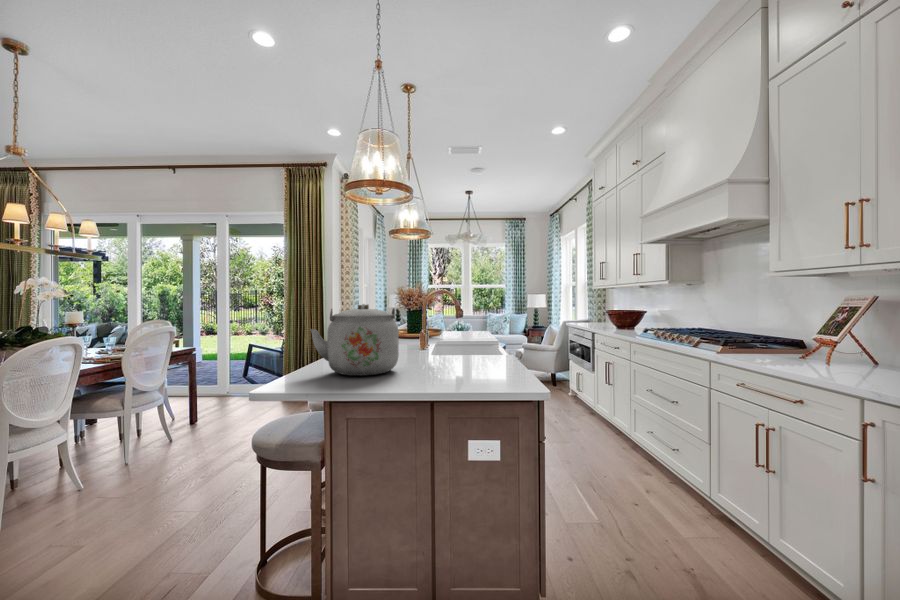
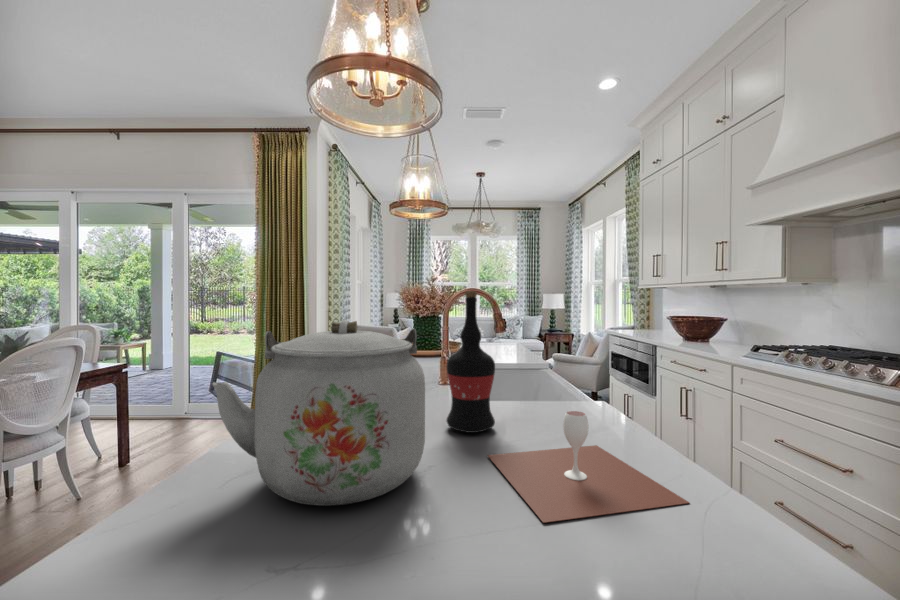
wine bottle: none [414,291,439,362] -> present [447,291,495,433]
wine glass: none [429,343,503,378] -> present [488,411,689,523]

